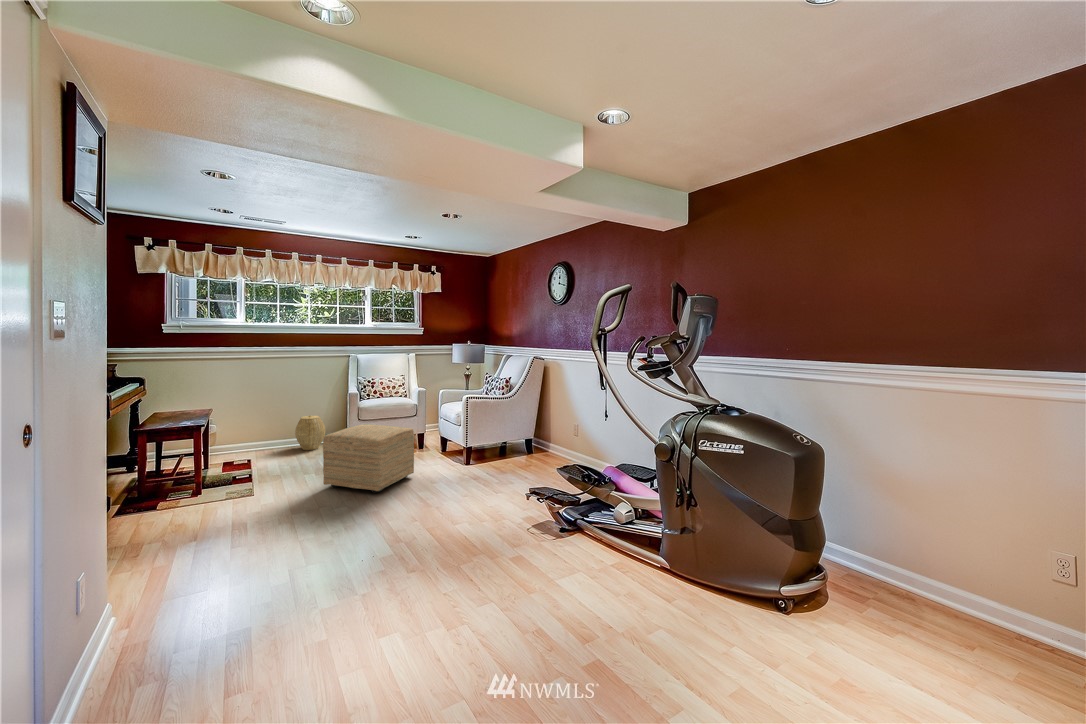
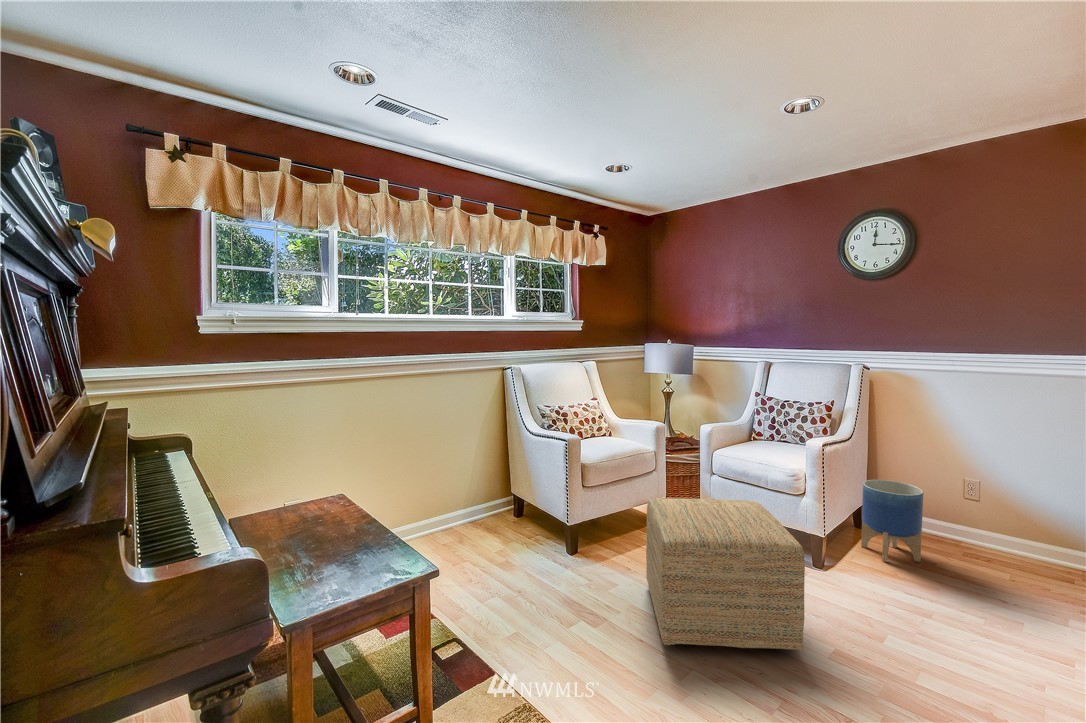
woven basket: present [295,415,325,450] -> none [439,477,488,541]
planter: none [507,429,536,476] -> present [861,480,923,562]

